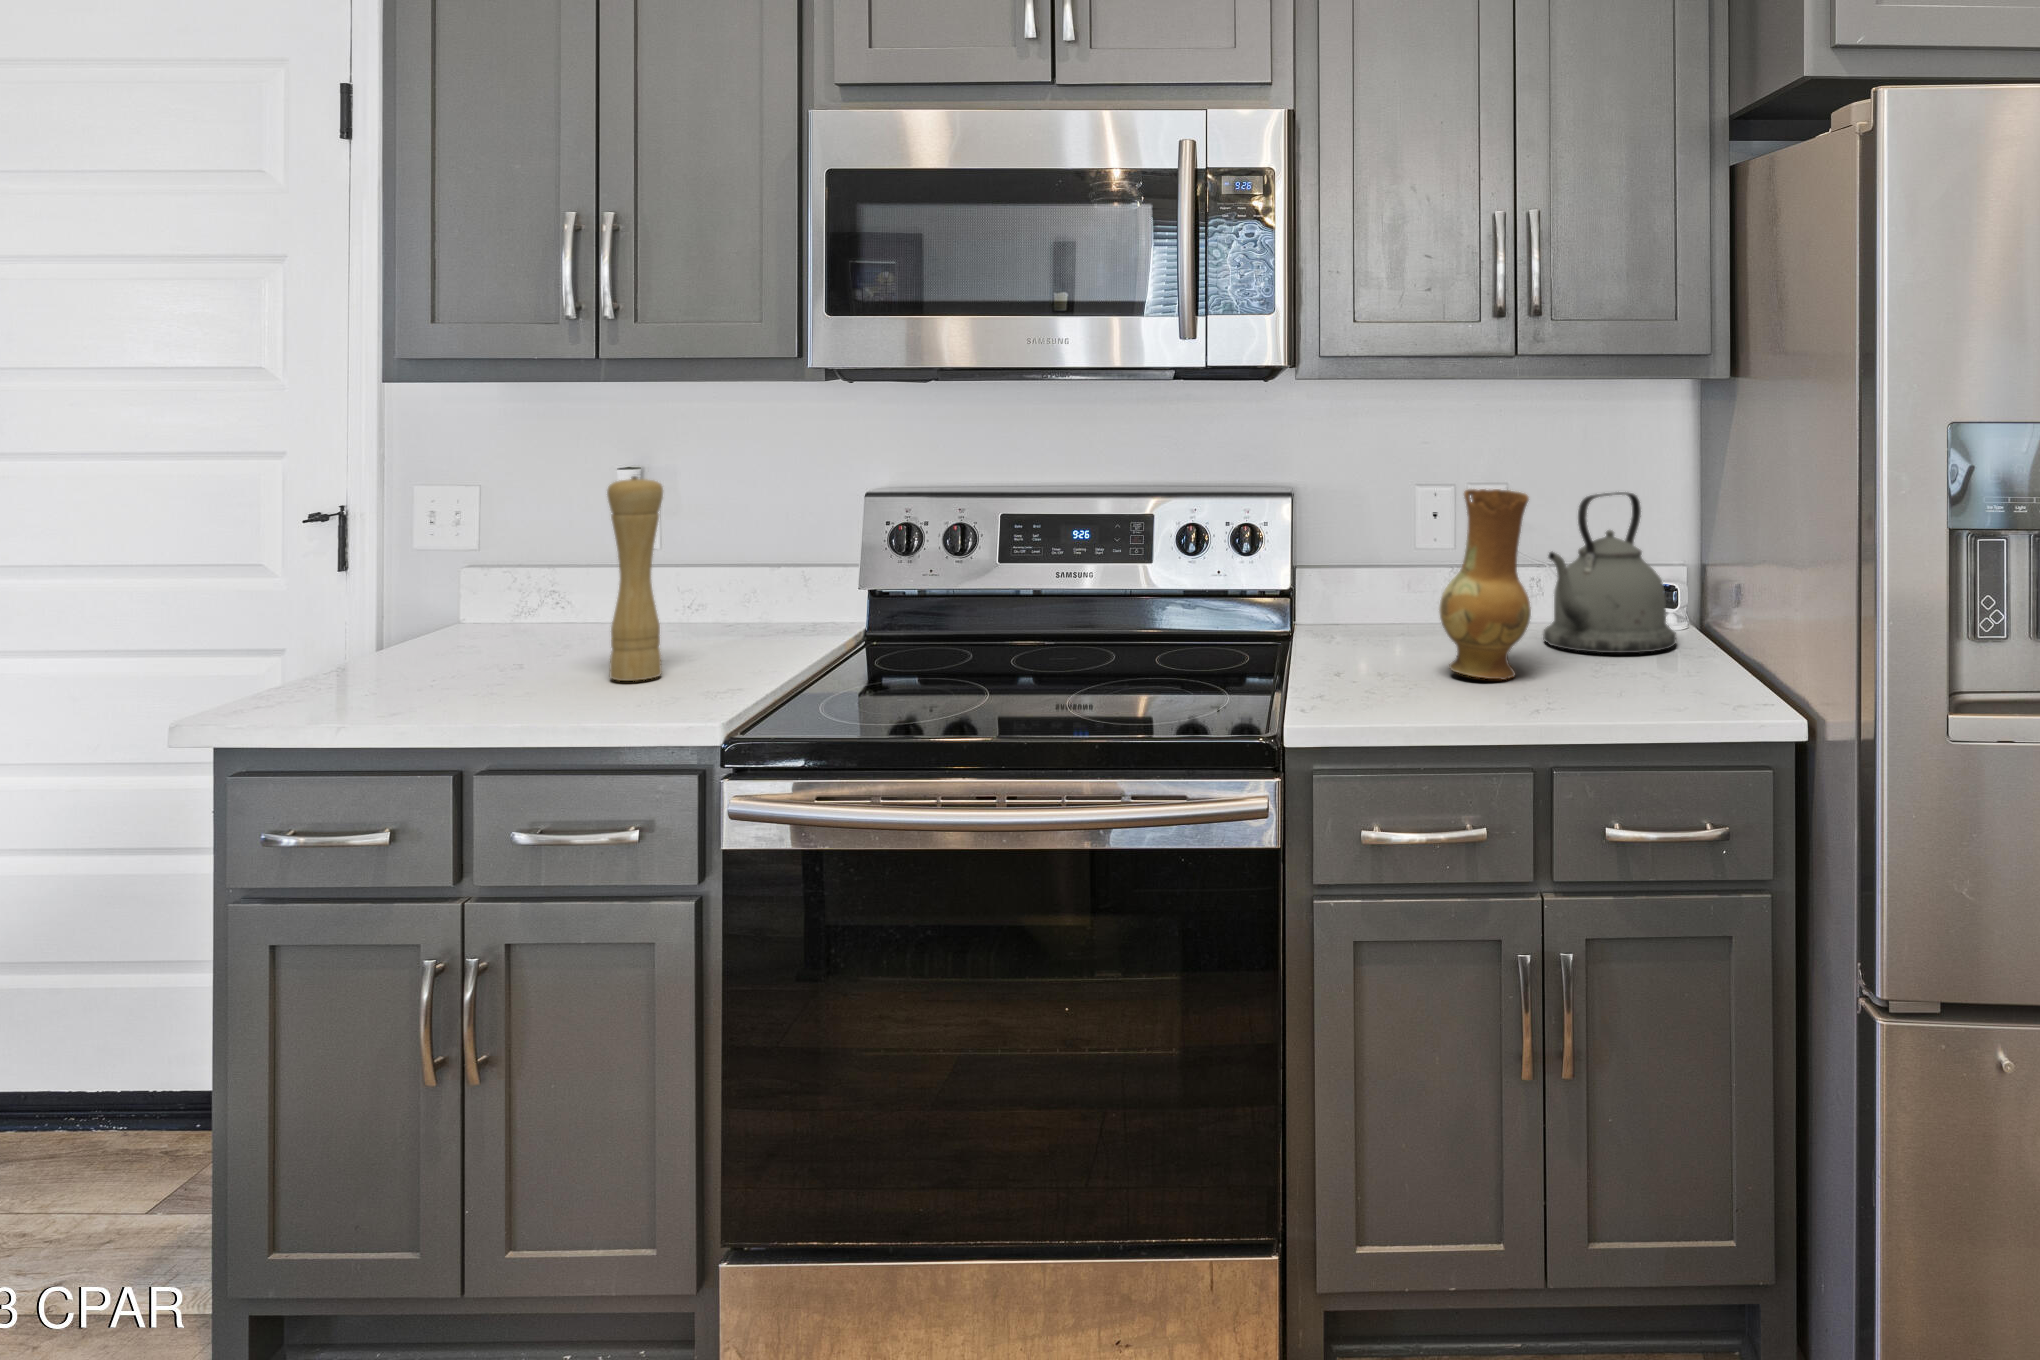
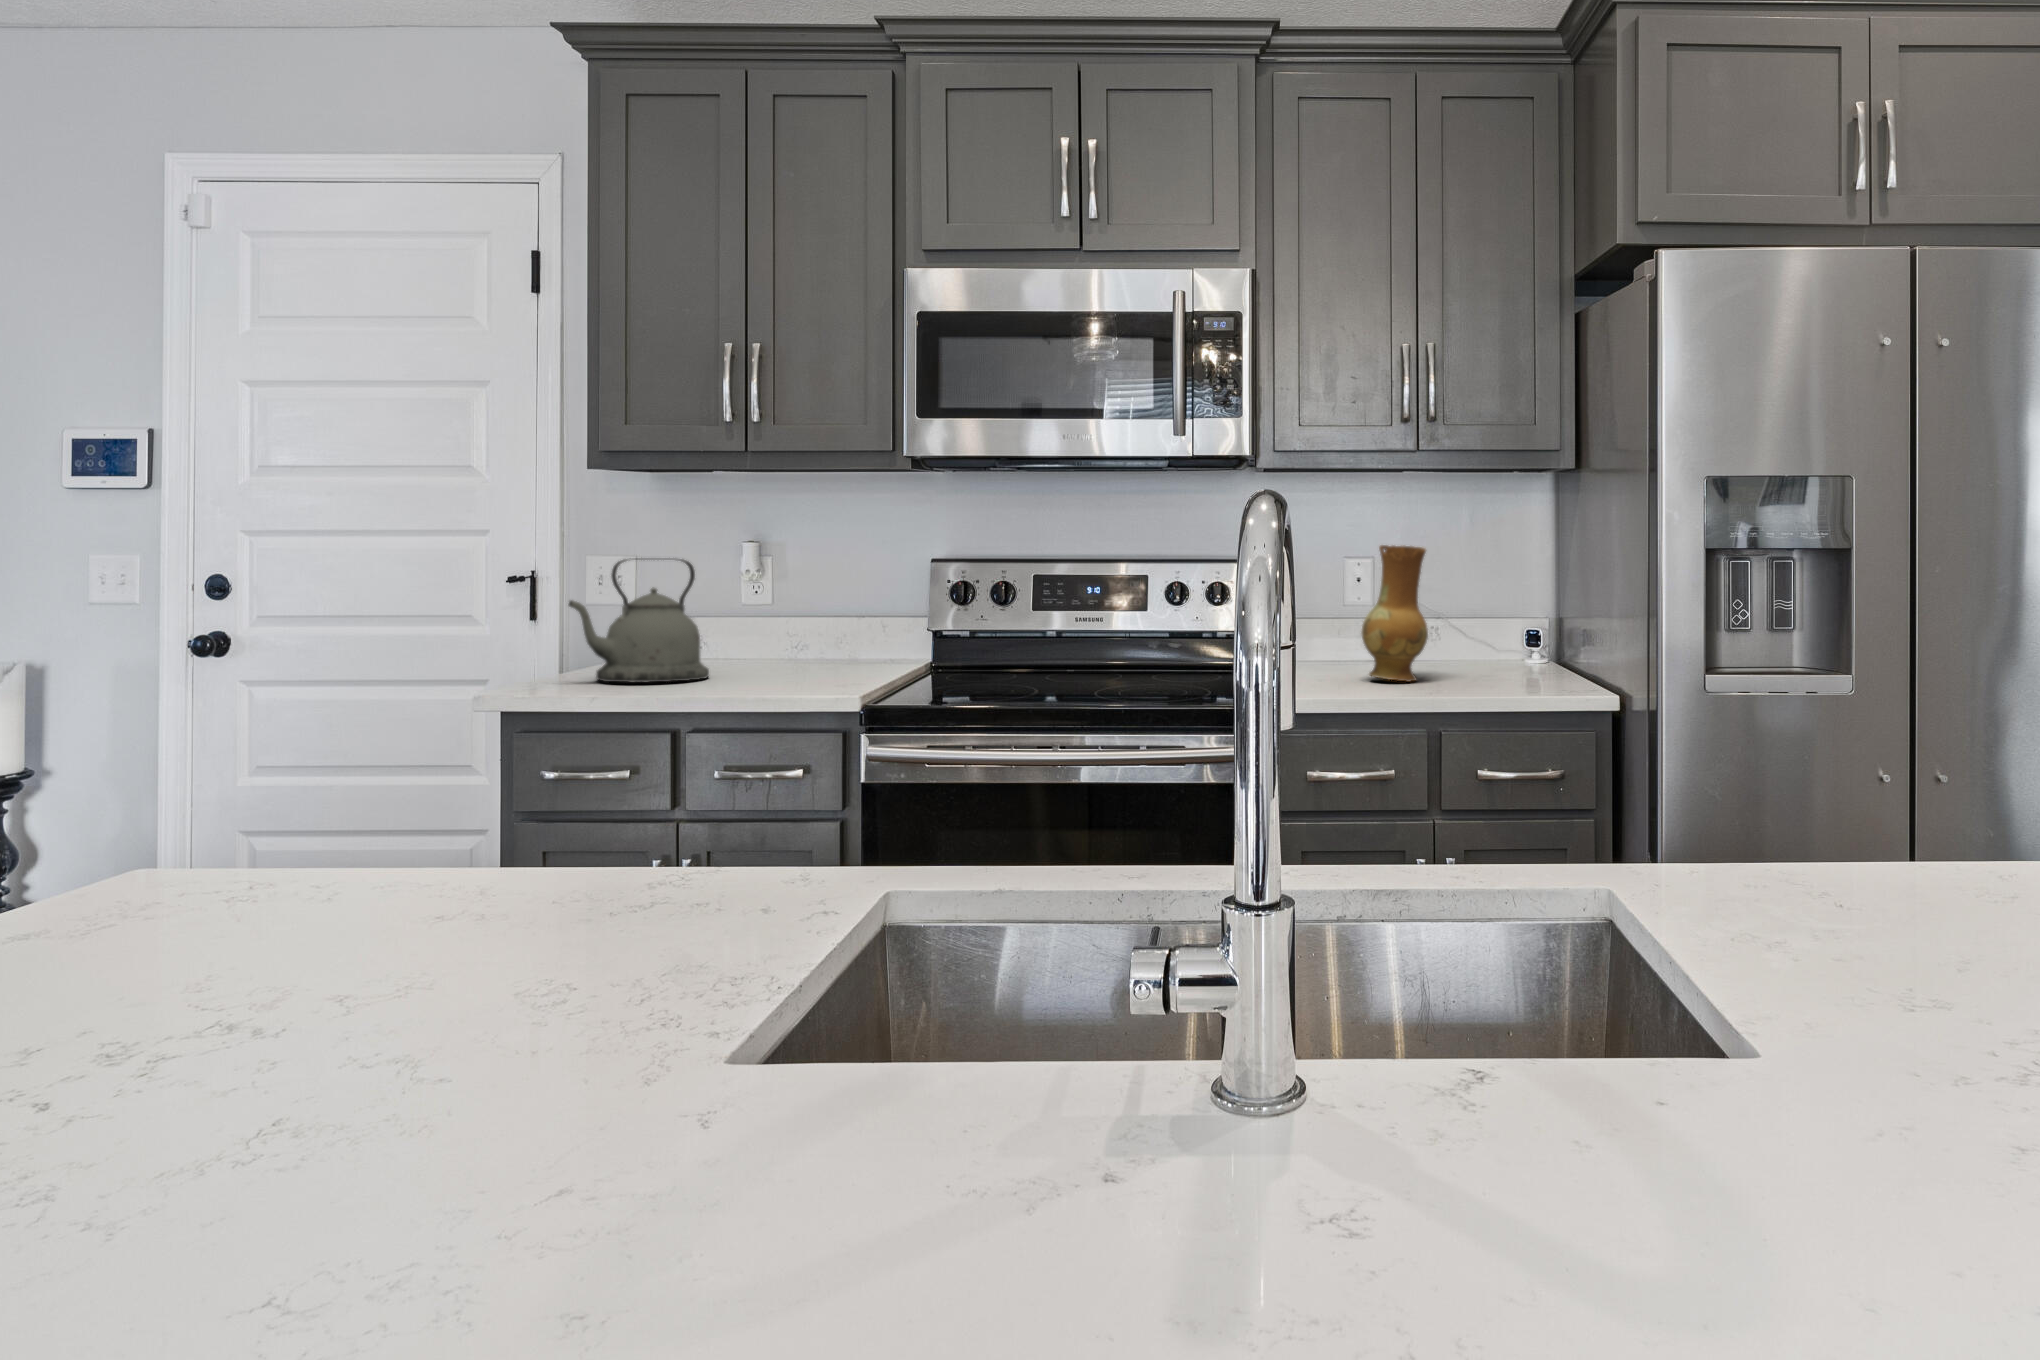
pepper mill: present [607,476,663,681] -> none [759,534,798,681]
kettle: present [1543,492,1676,653] -> present [569,559,709,683]

